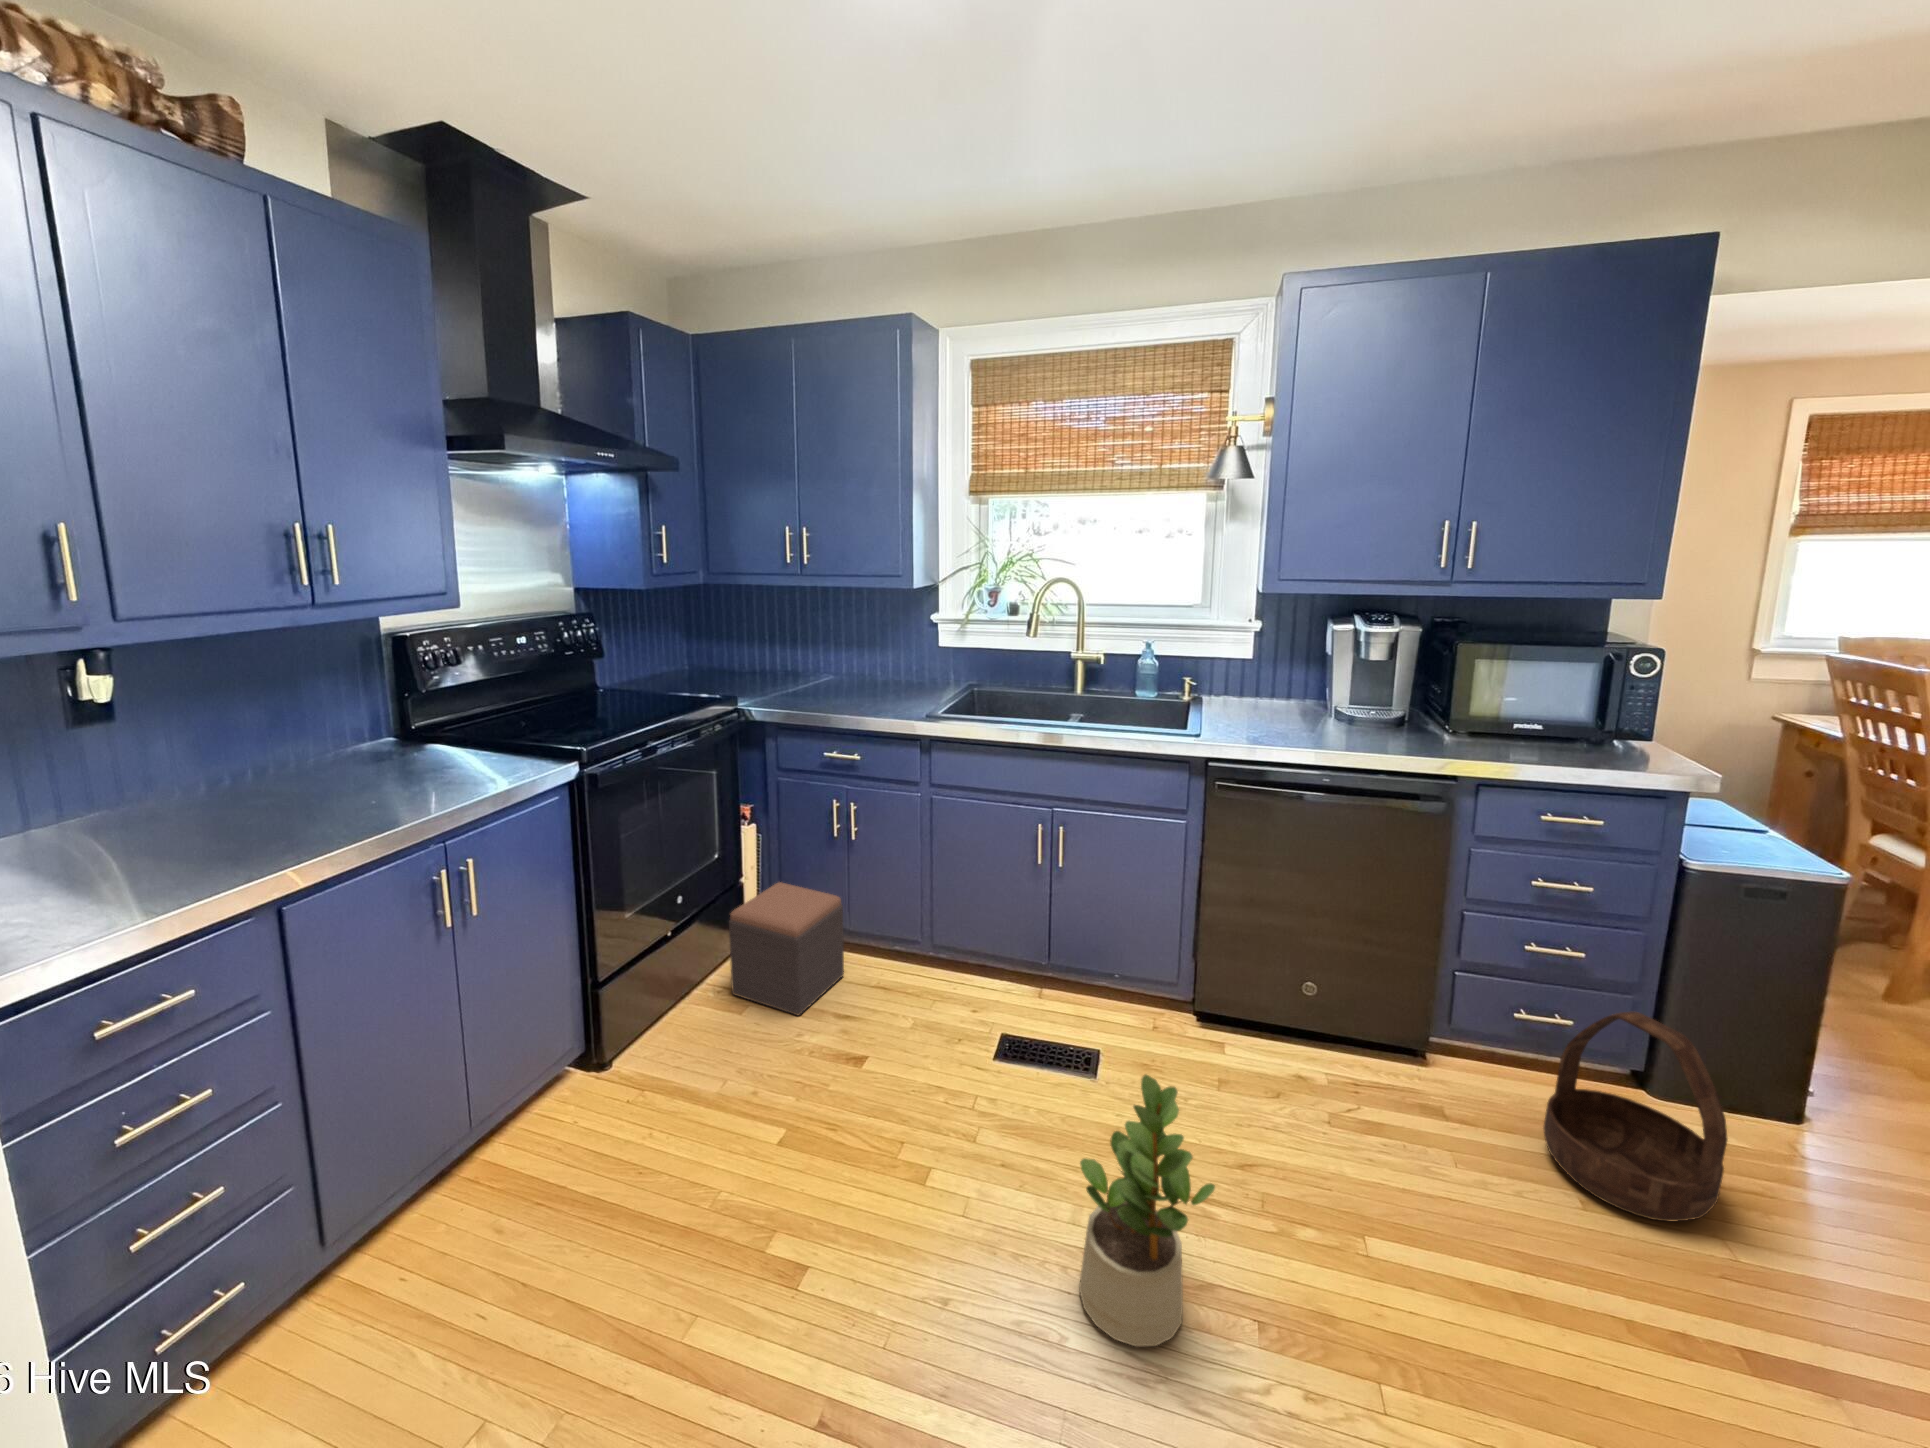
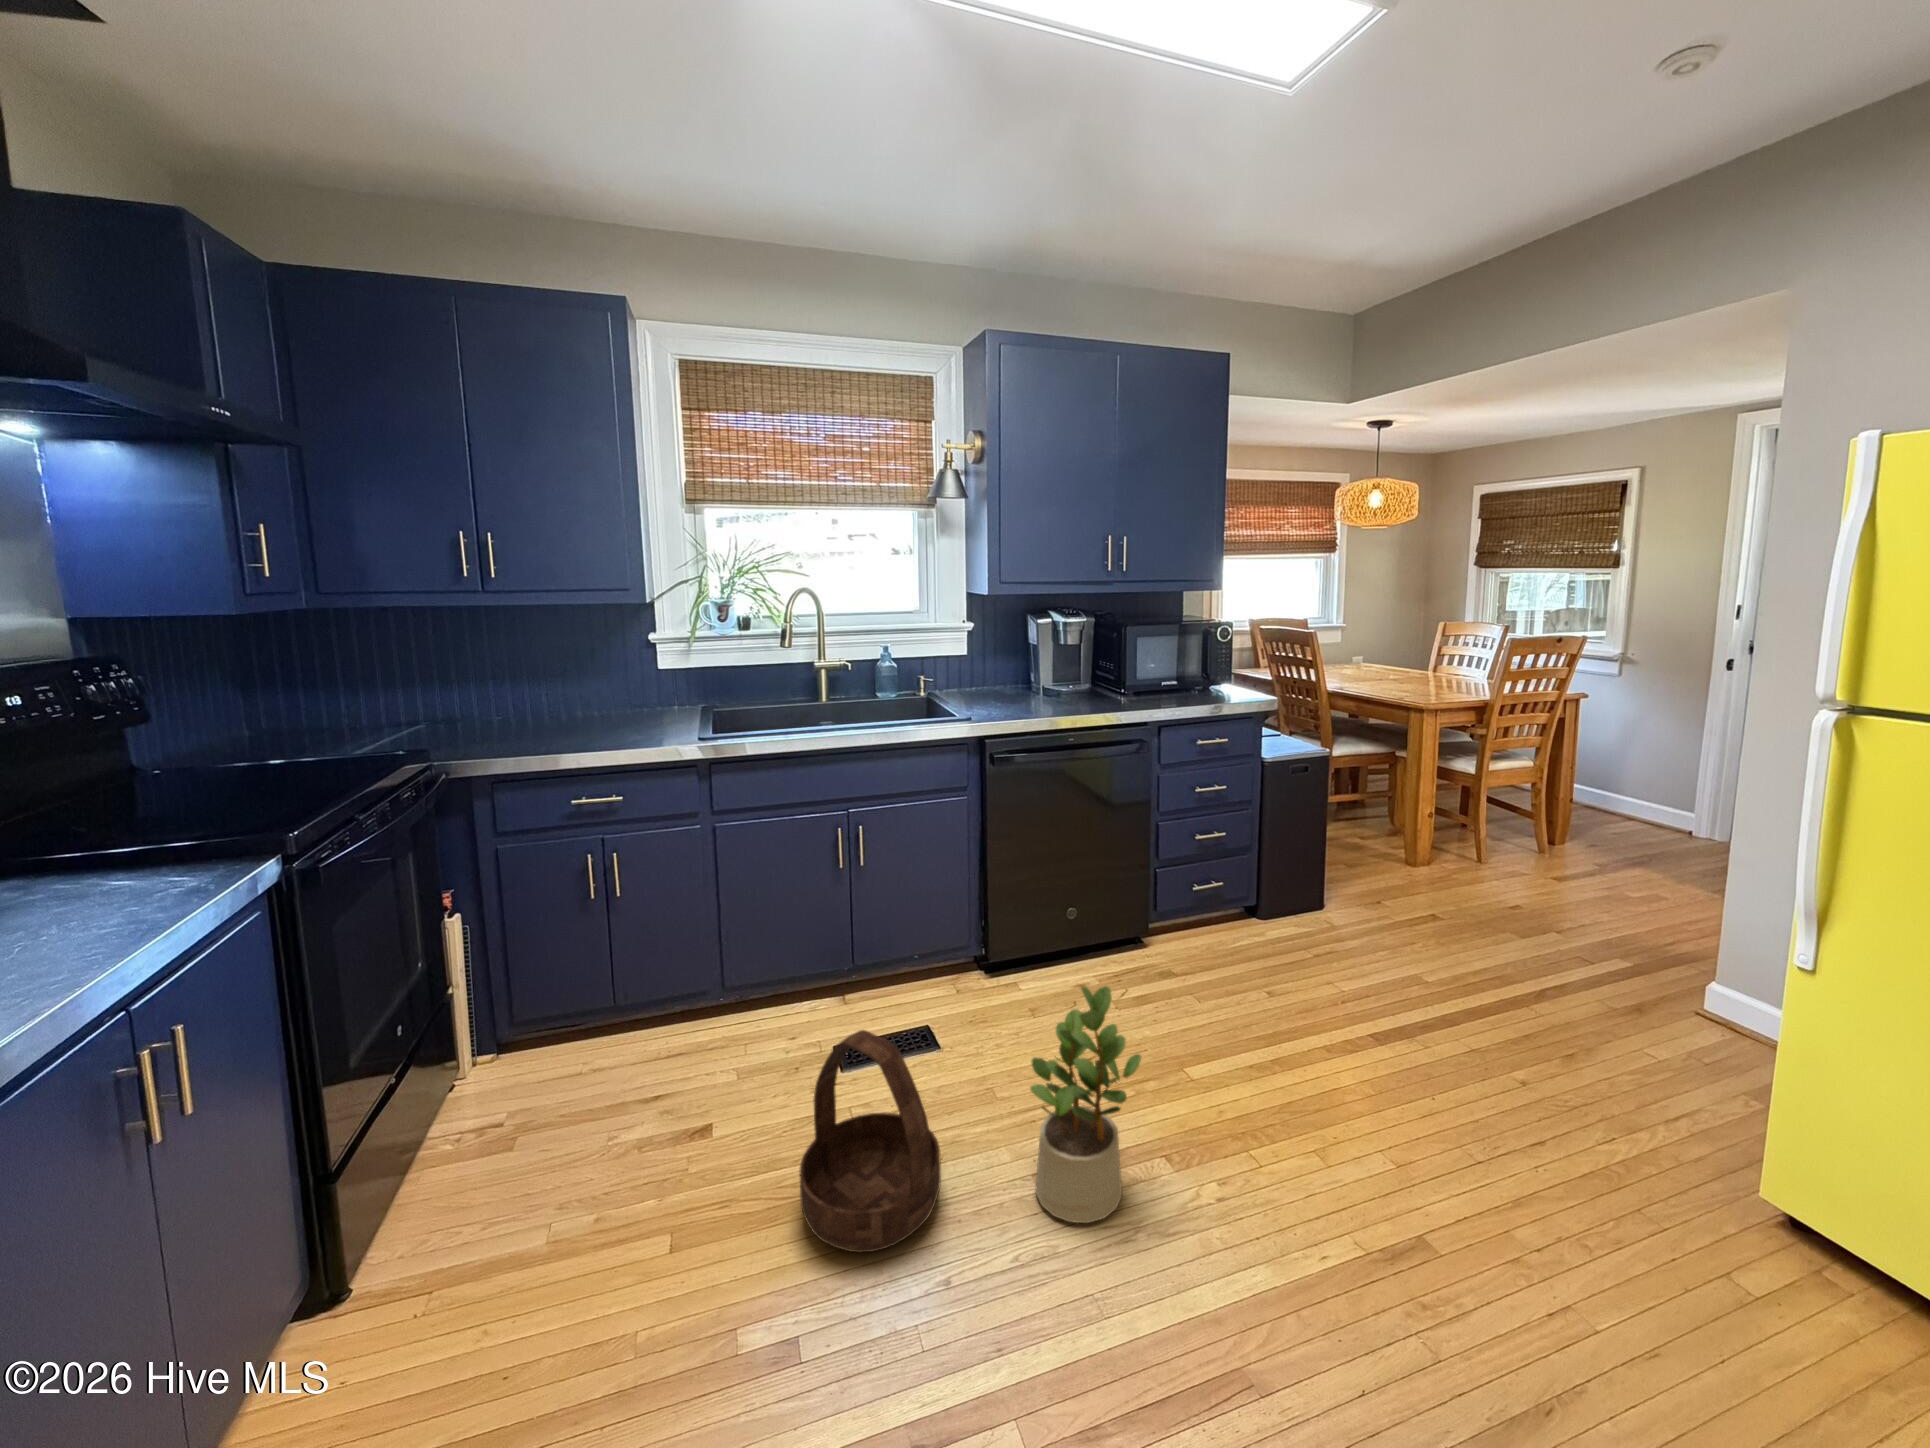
footstool: present [729,882,844,1015] -> none [473,966,627,1136]
basket: present [1543,1012,1728,1221] -> present [800,1030,941,1252]

